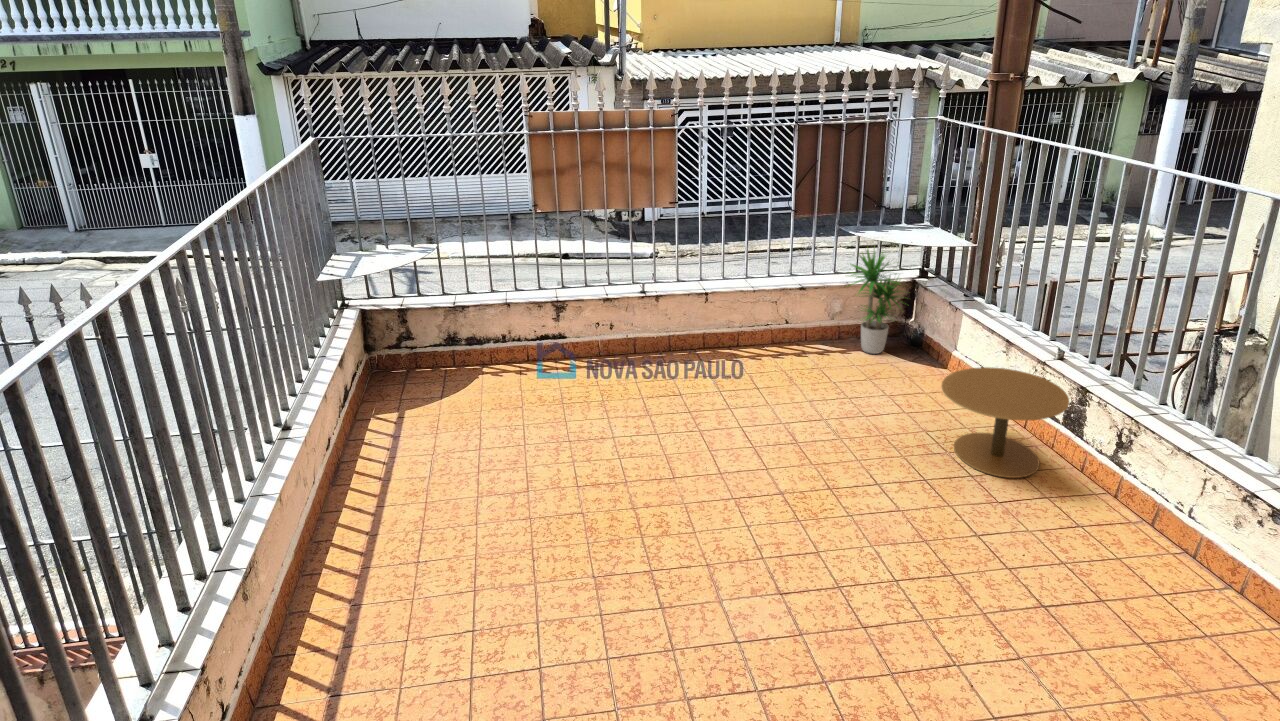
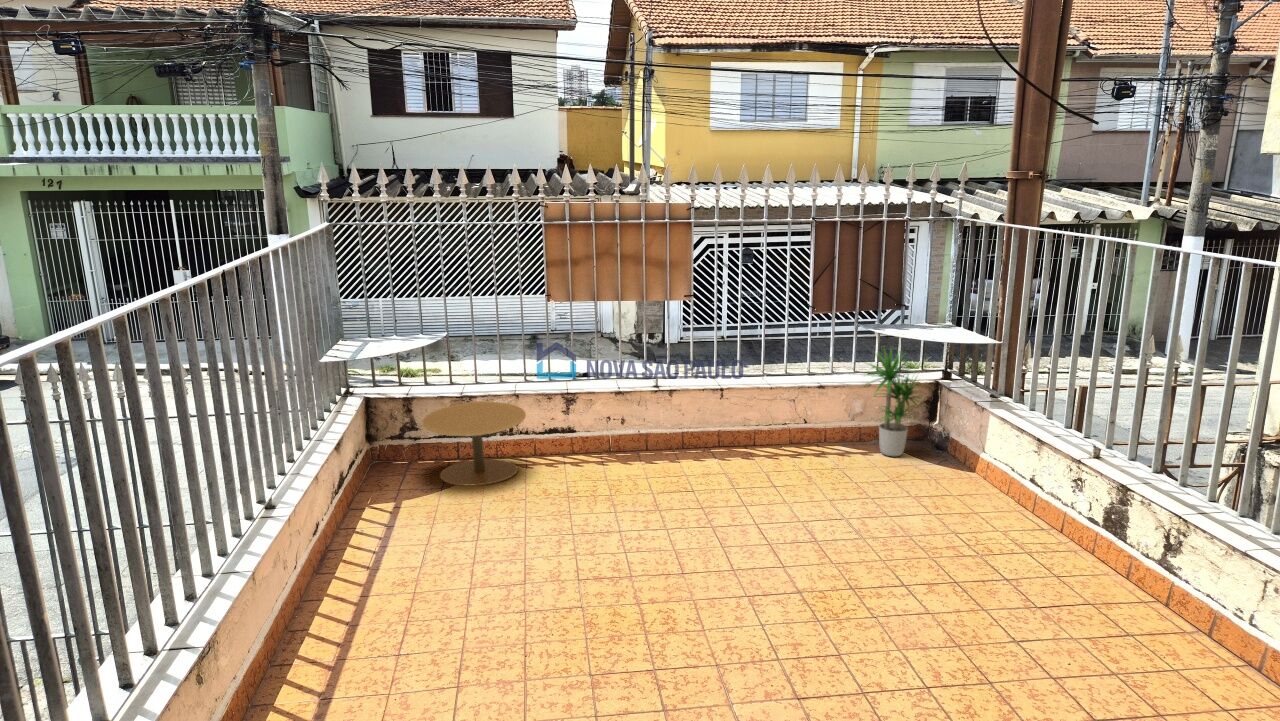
side table: present [941,367,1069,478] -> present [422,402,526,486]

